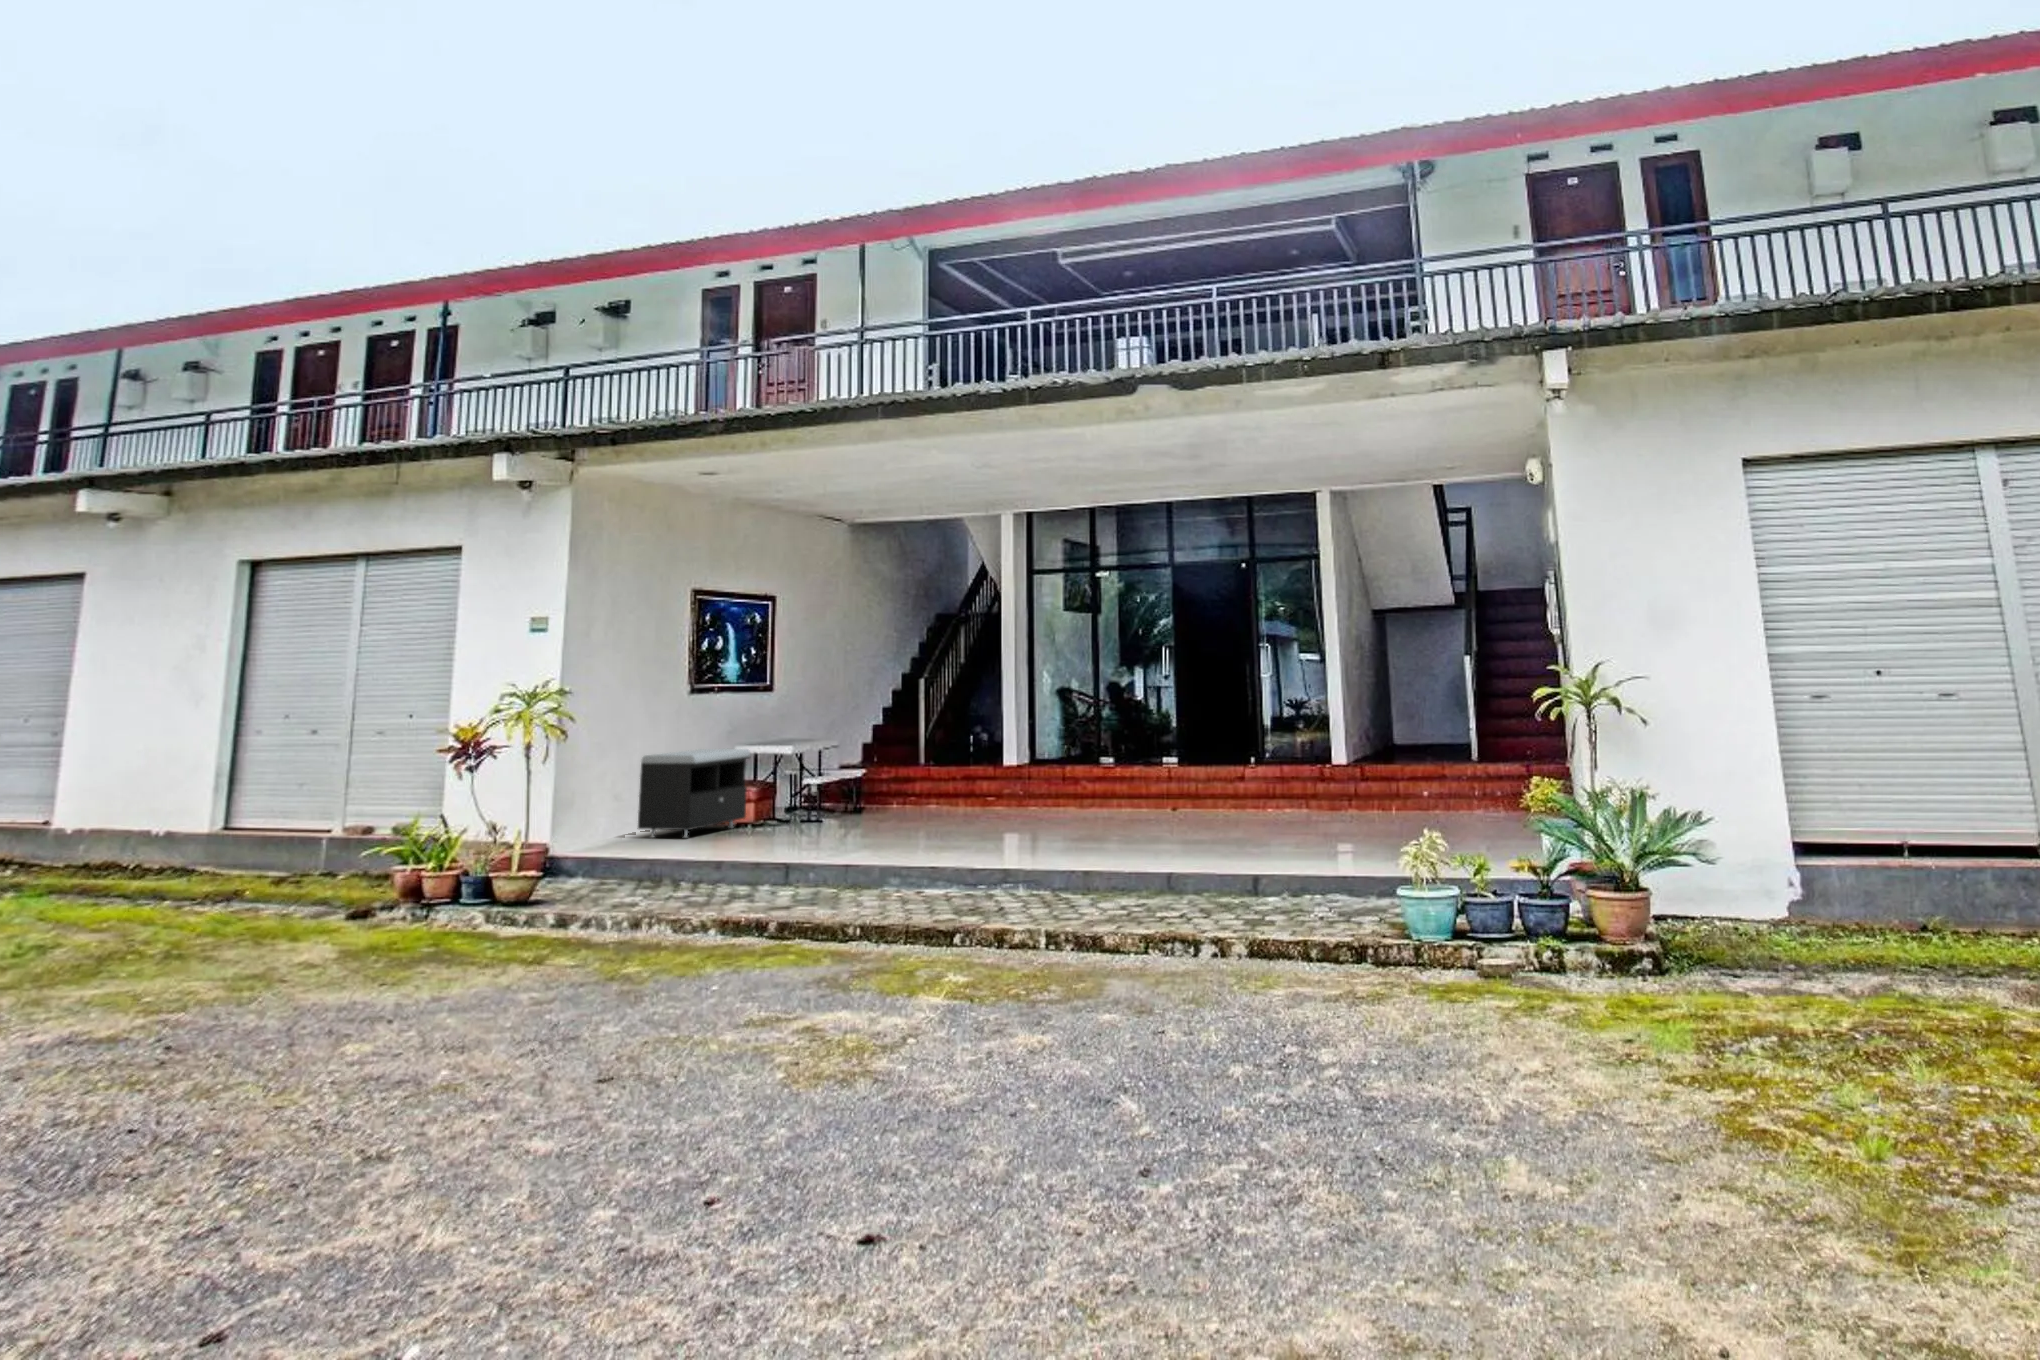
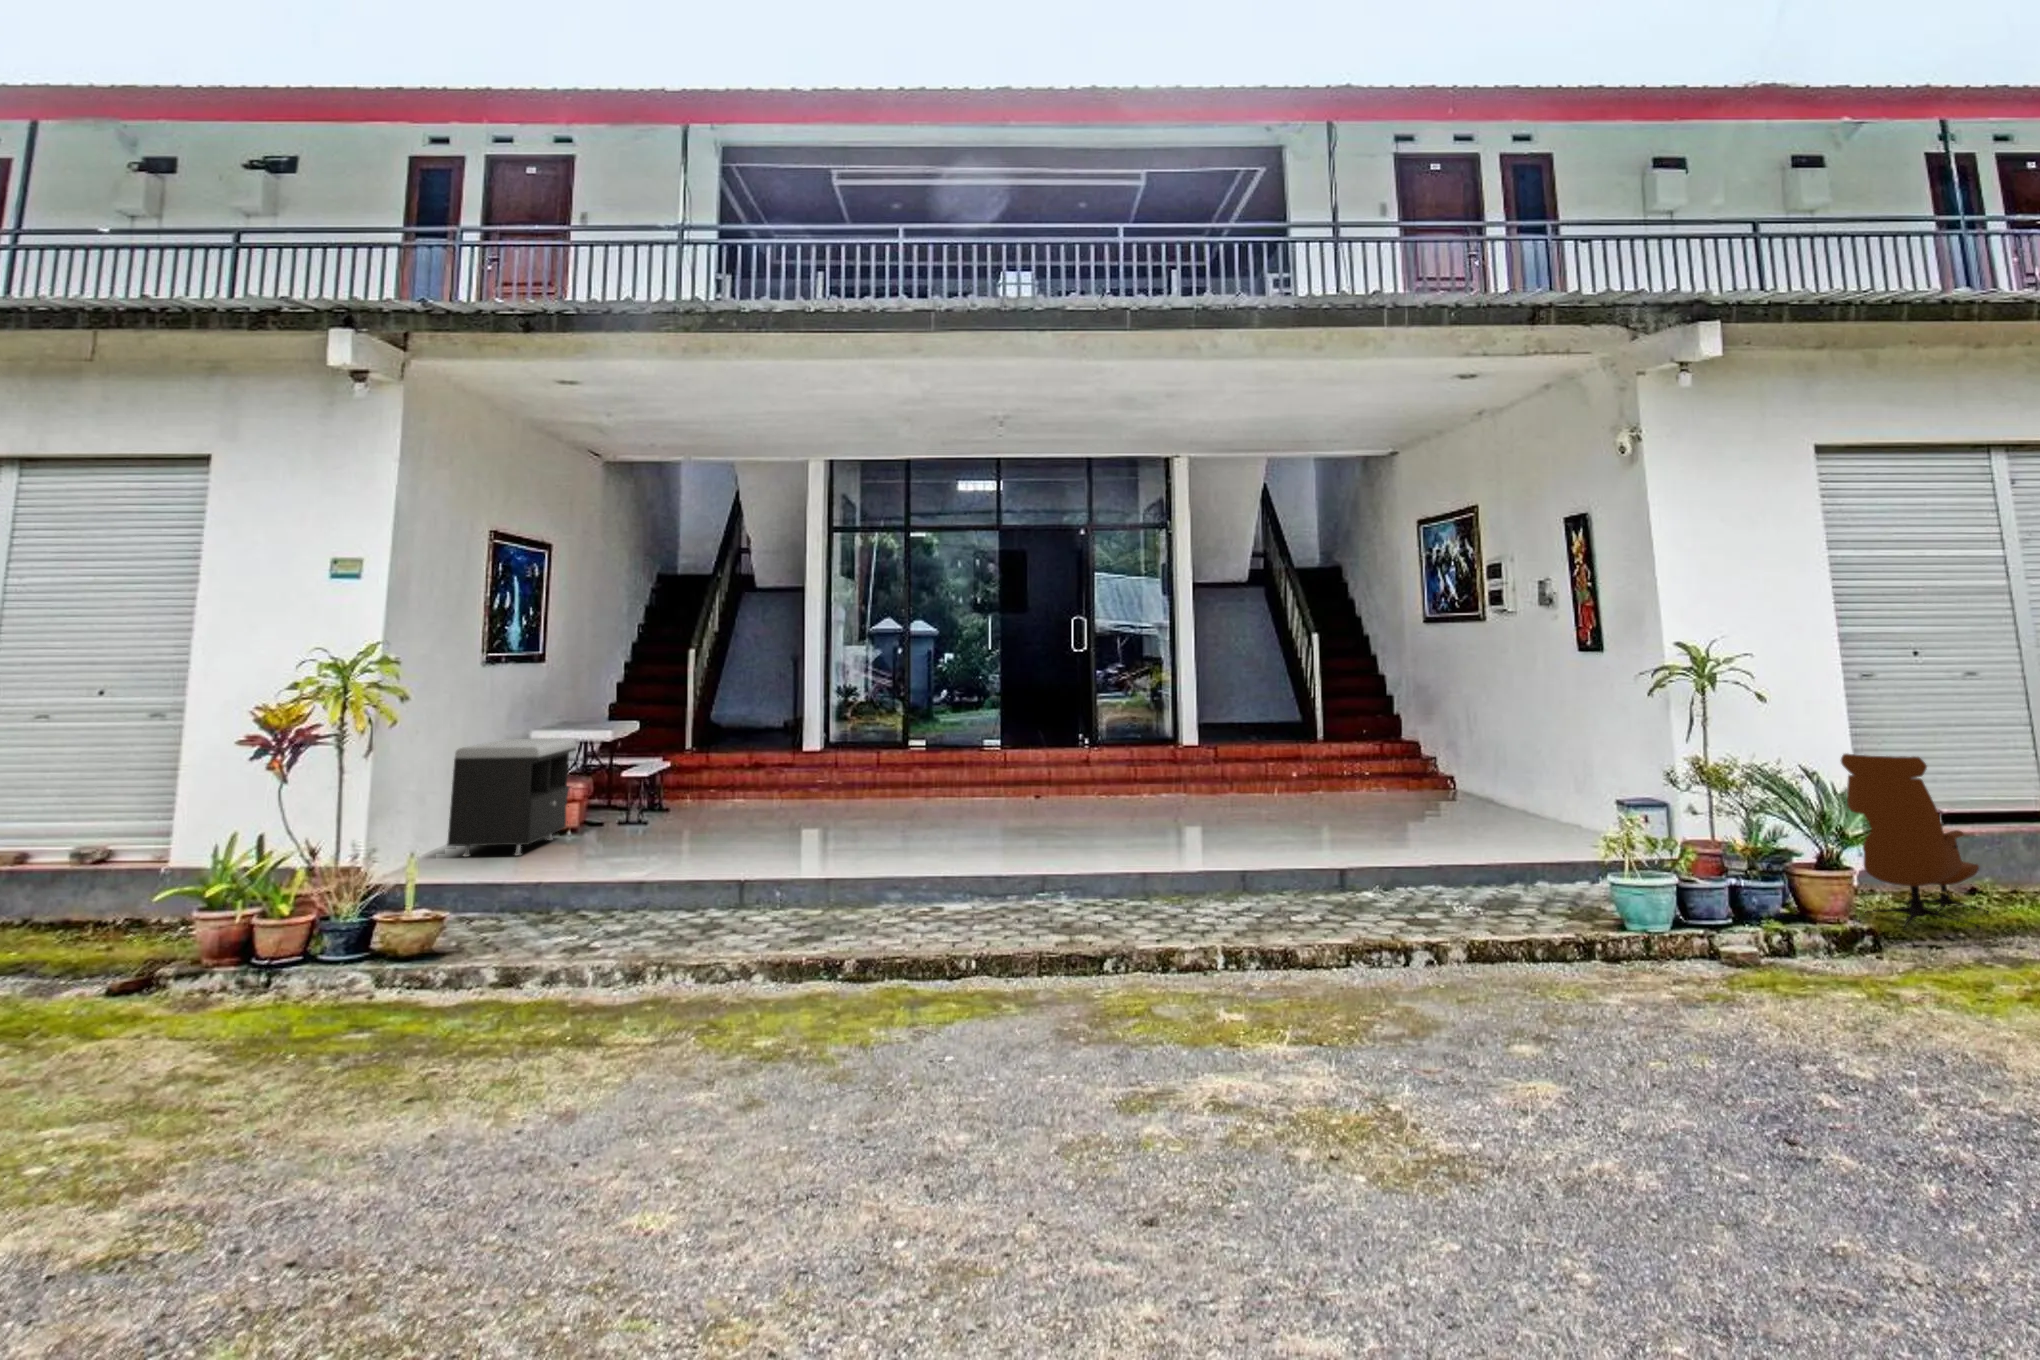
lounge chair: none [1683,777,1887,964] -> present [1841,754,1988,930]

